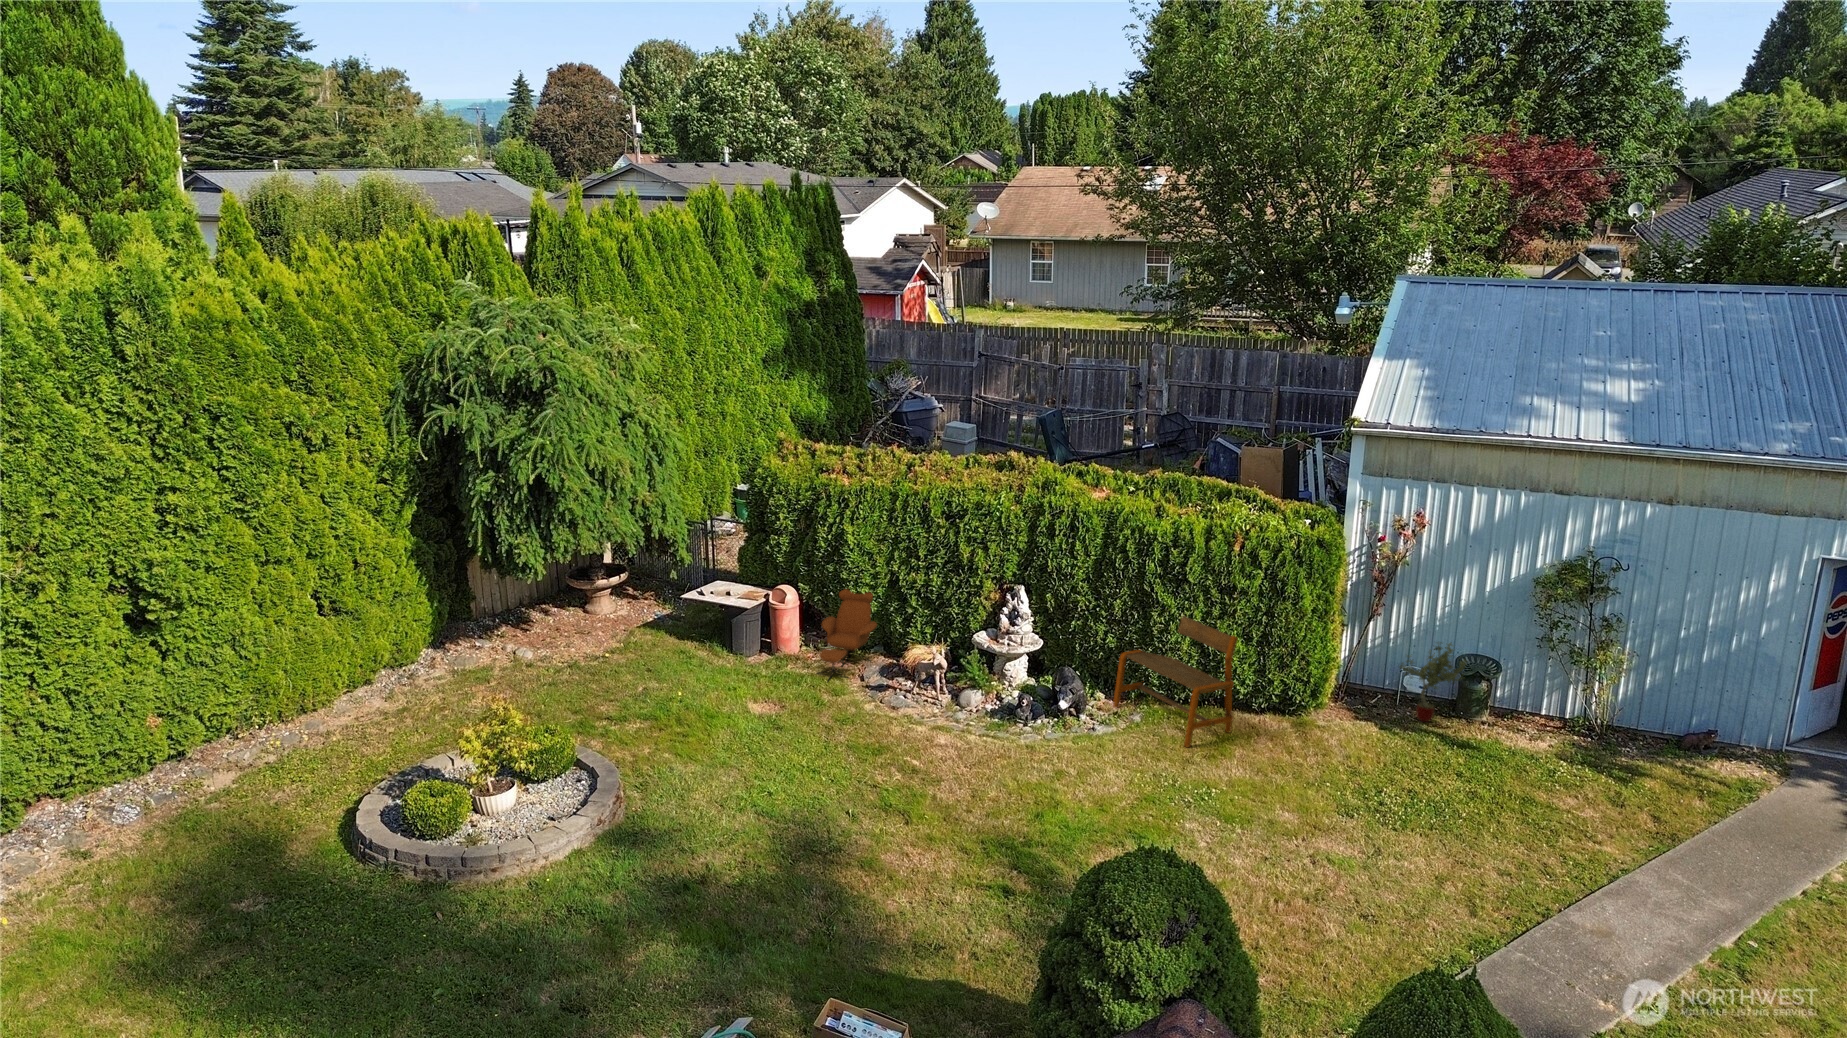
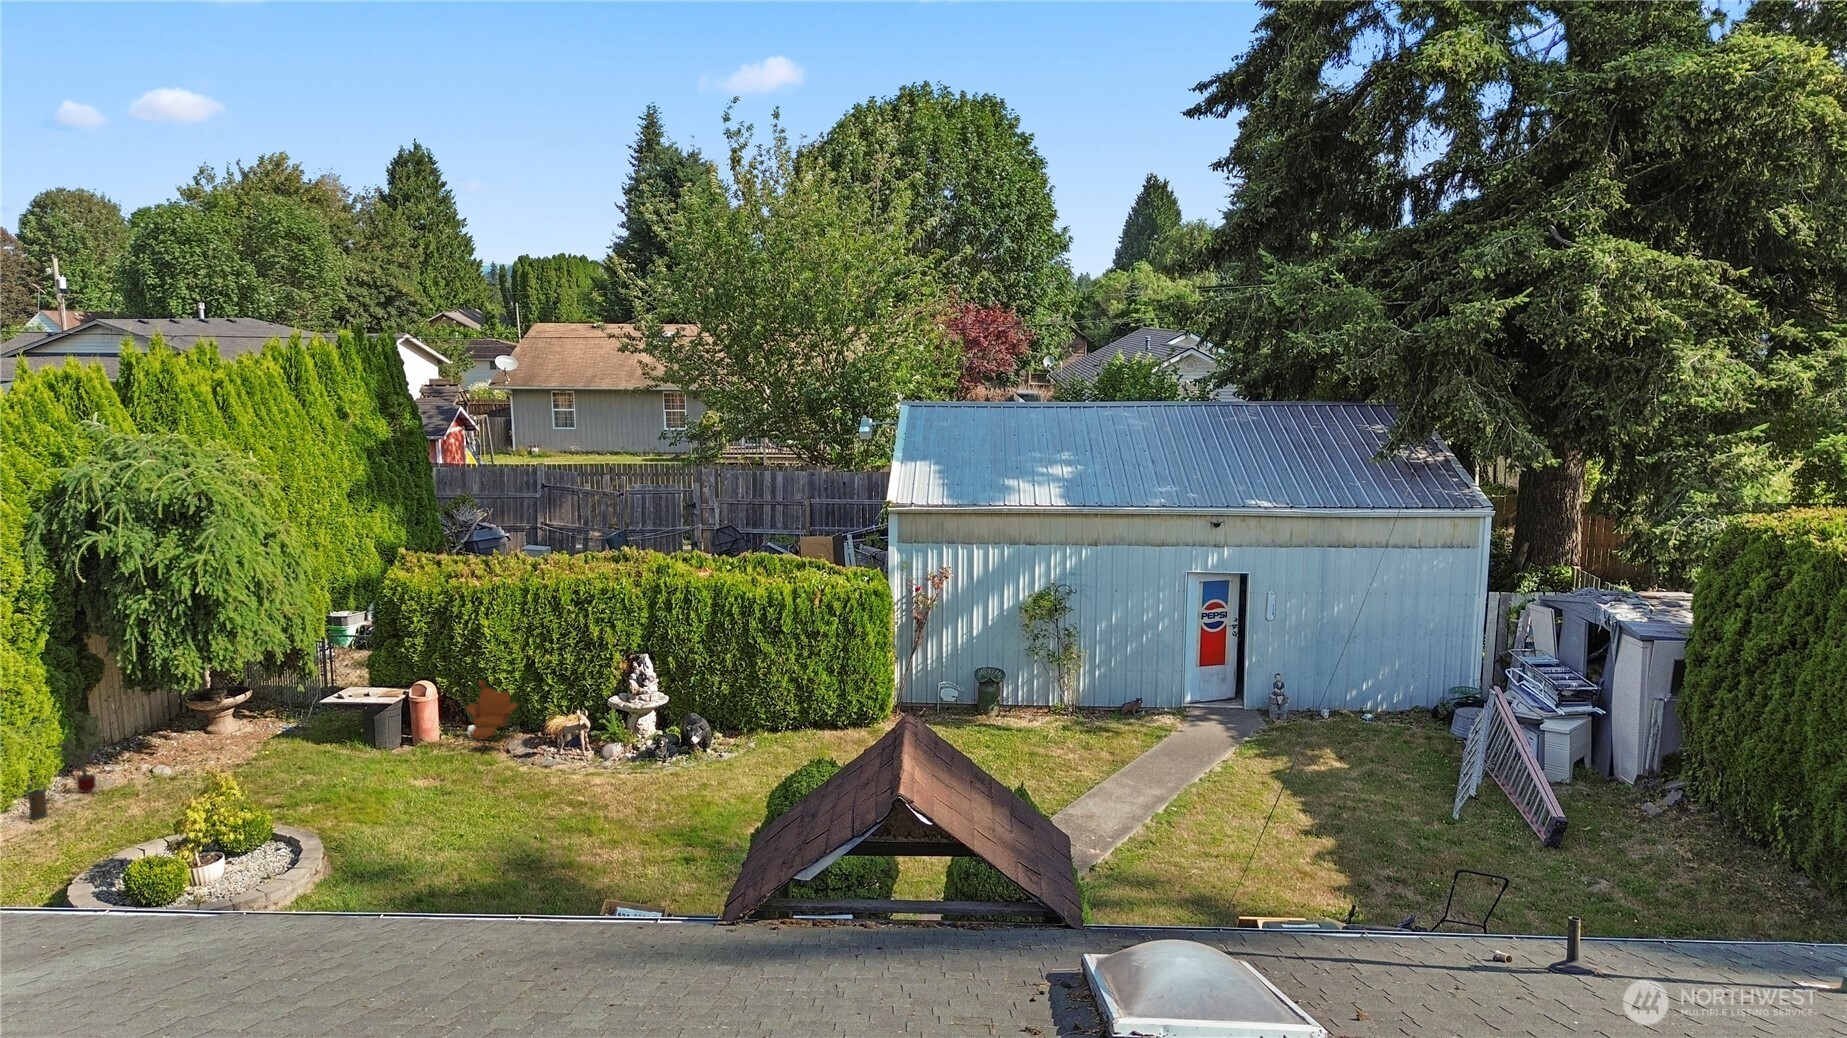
bench: present [1113,616,1238,748] -> none [731,657,827,758]
potted tree: present [1400,643,1467,722] -> present [55,713,105,793]
watering can: none [379,659,403,696] -> present [27,783,47,819]

